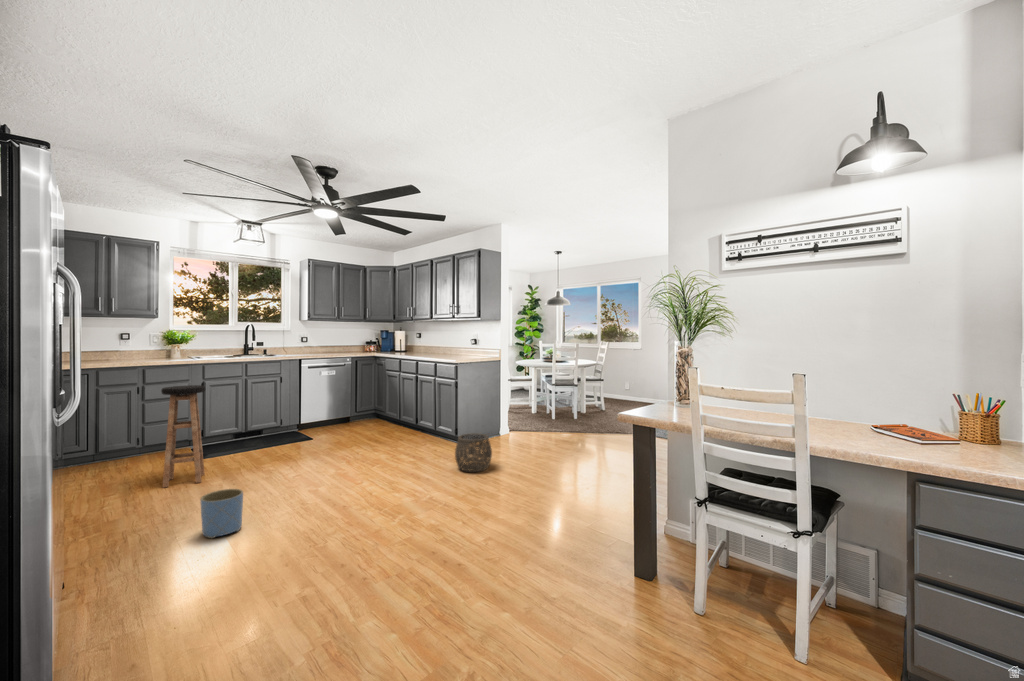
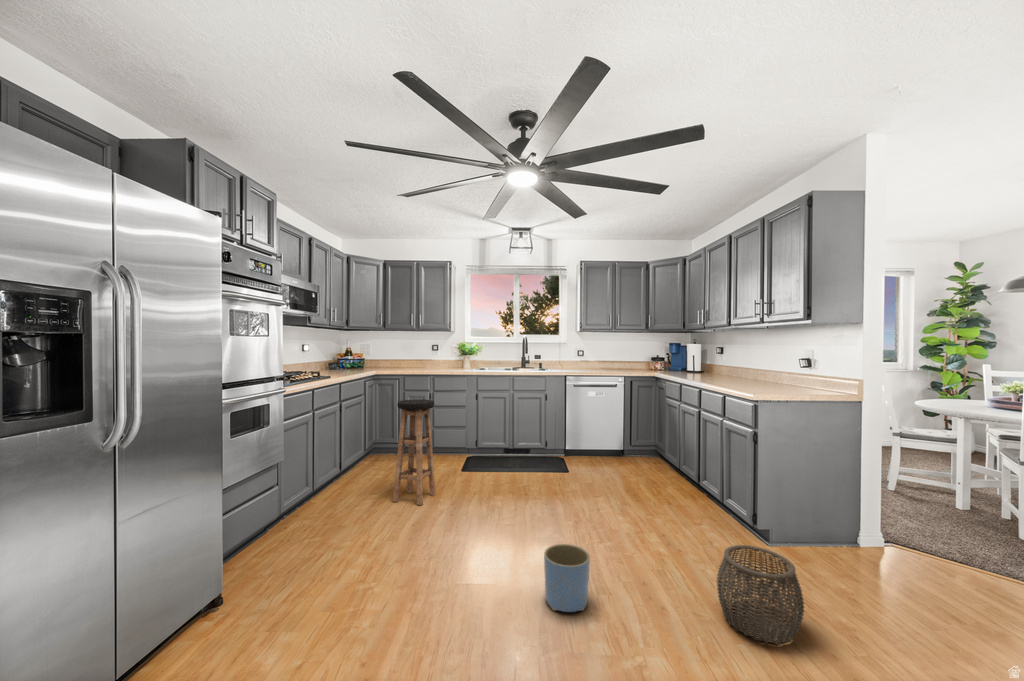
planter: present [201,489,243,539] -> present [544,544,590,612]

